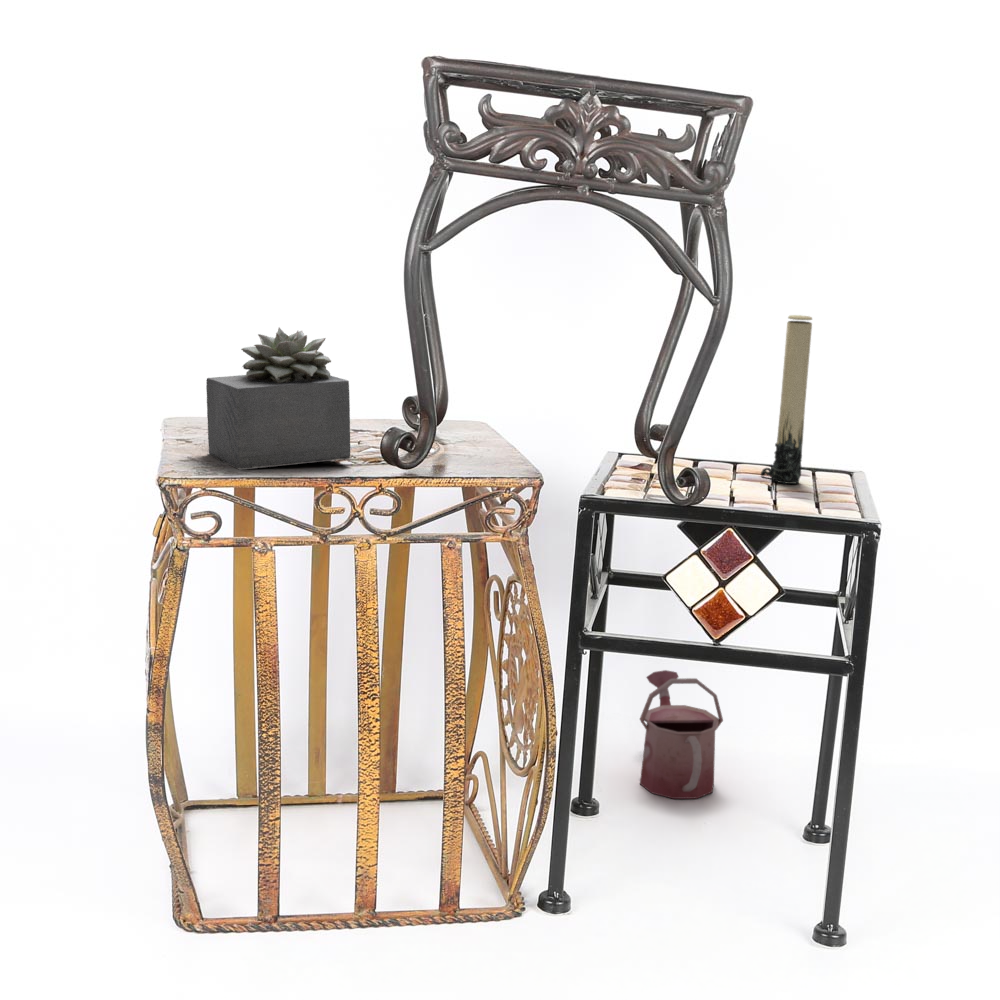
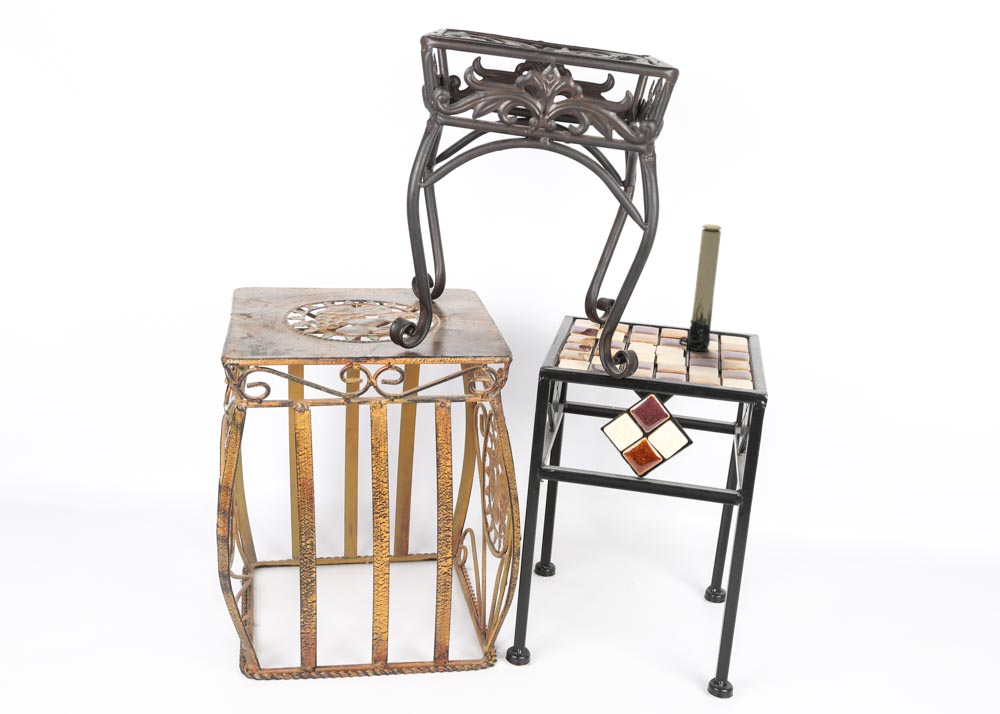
succulent plant: present [206,328,352,470] -> none [257,238,369,351]
watering can: present [640,670,723,799] -> none [586,464,649,563]

